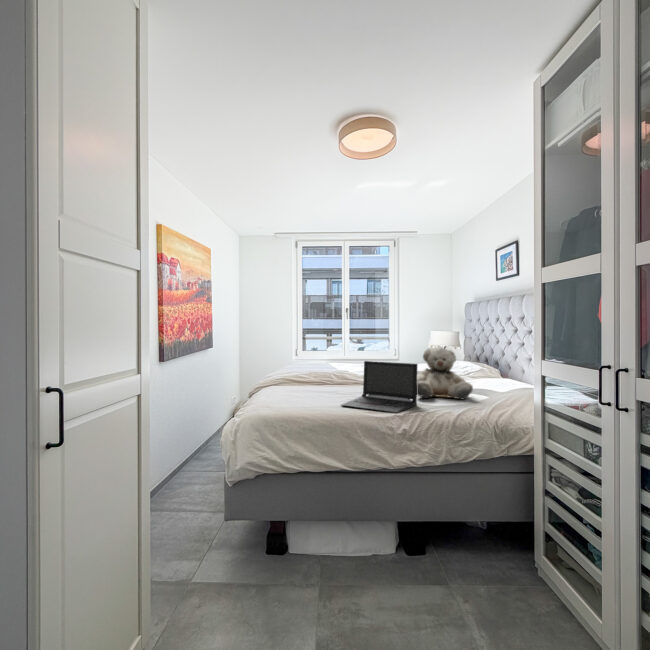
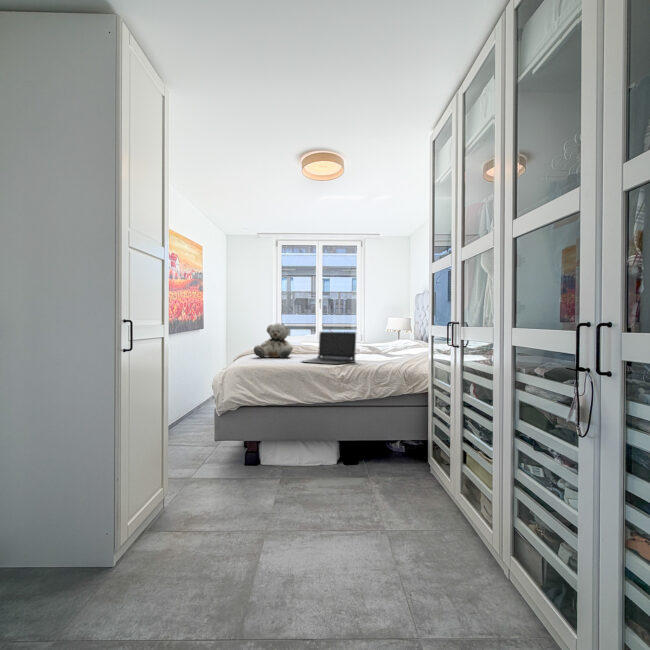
teddy bear: present [417,347,473,400] -> present [254,323,293,358]

